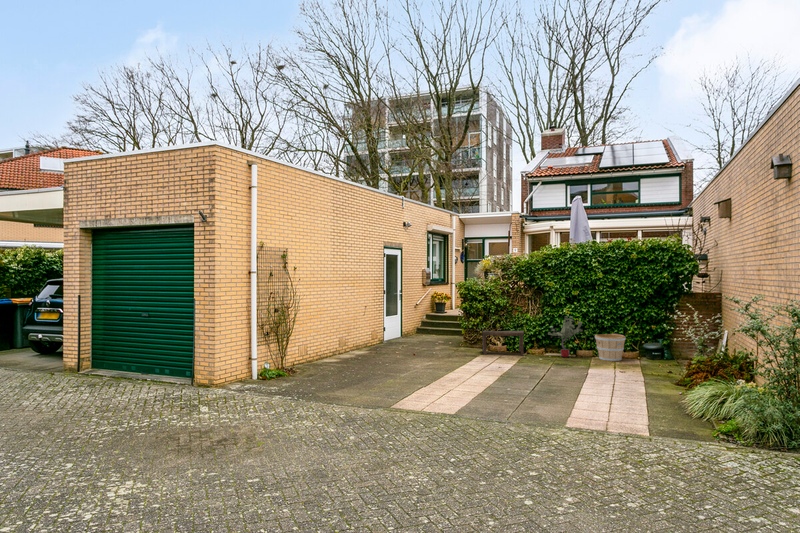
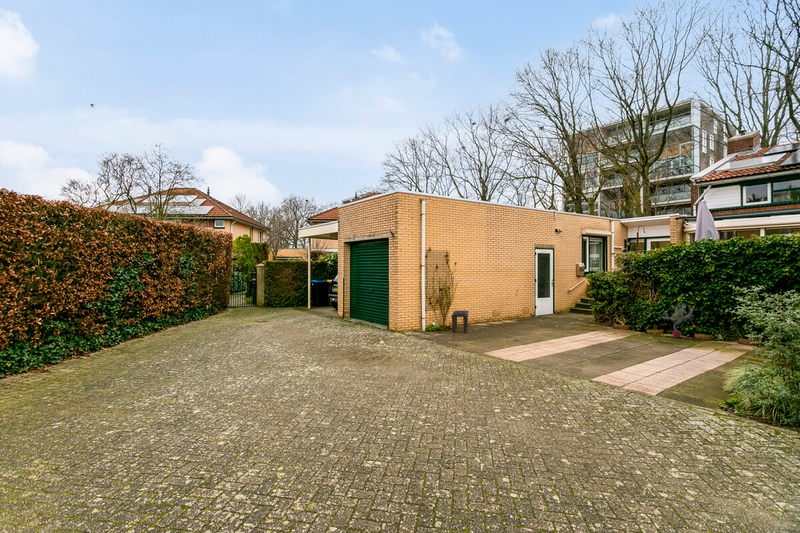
bench: present [482,331,524,356] -> present [451,311,469,333]
wooden bucket: present [595,334,626,361] -> none [706,320,739,345]

